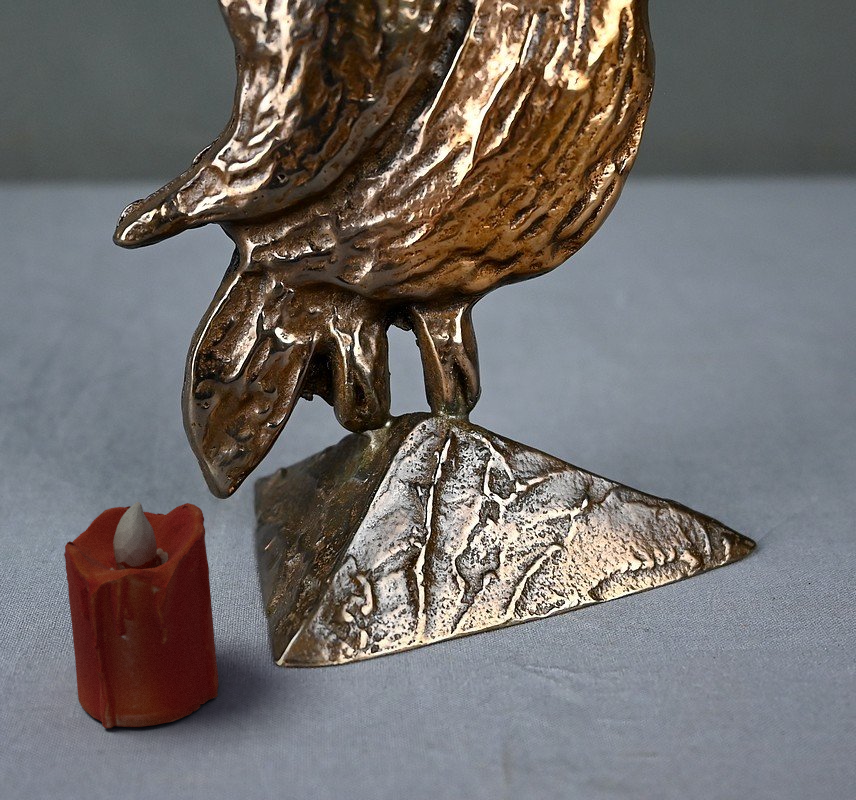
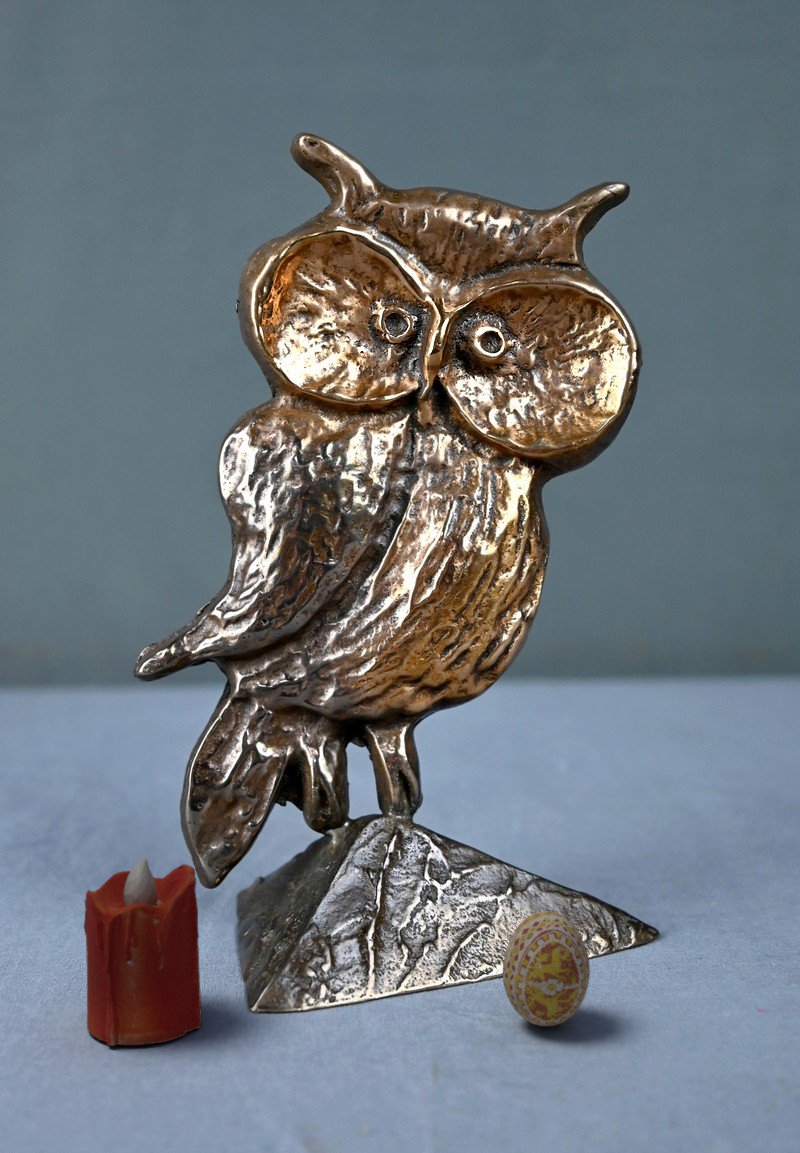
decorative egg: none [588,567,696,700] -> present [503,911,590,1026]

